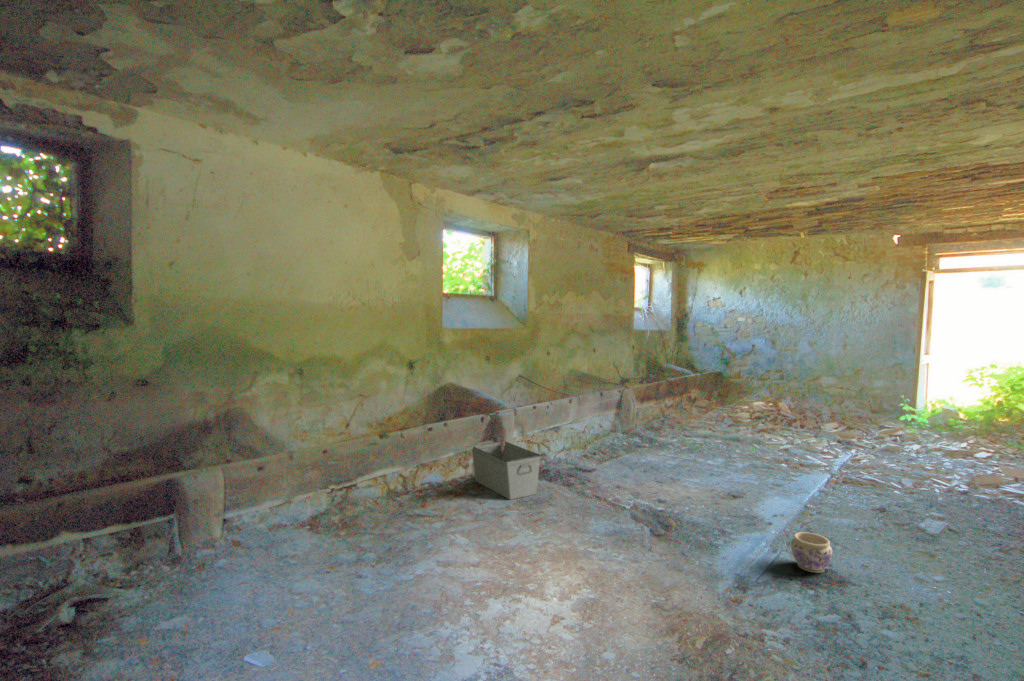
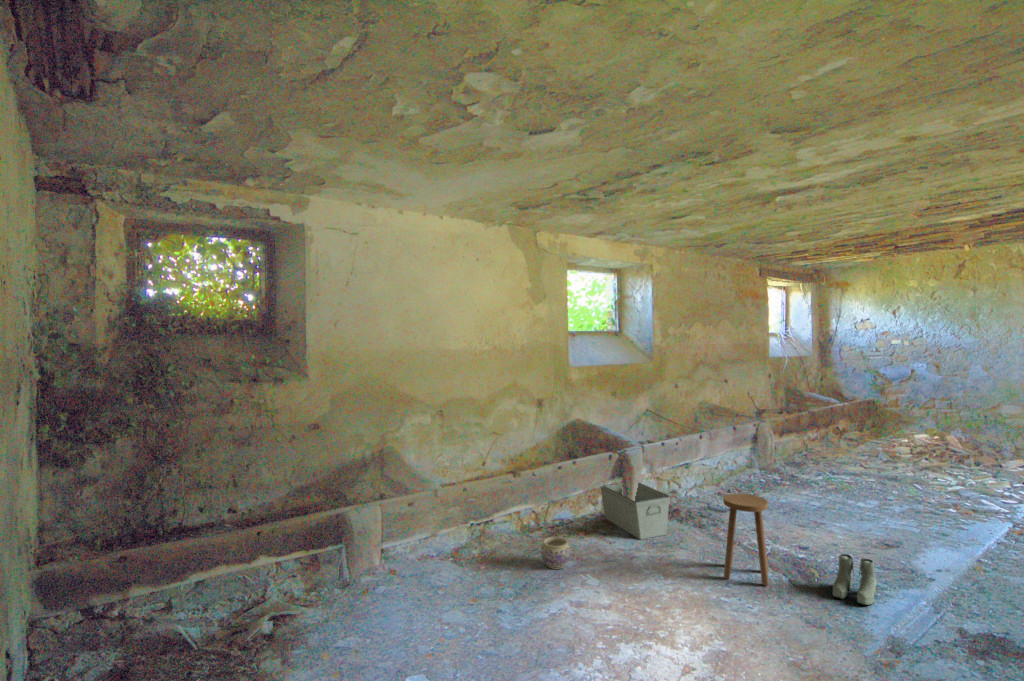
stool: none [590,448,634,537] -> present [723,493,769,586]
boots: none [689,502,728,548] -> present [833,554,876,605]
planter: present [791,532,833,573] -> present [541,537,570,570]

